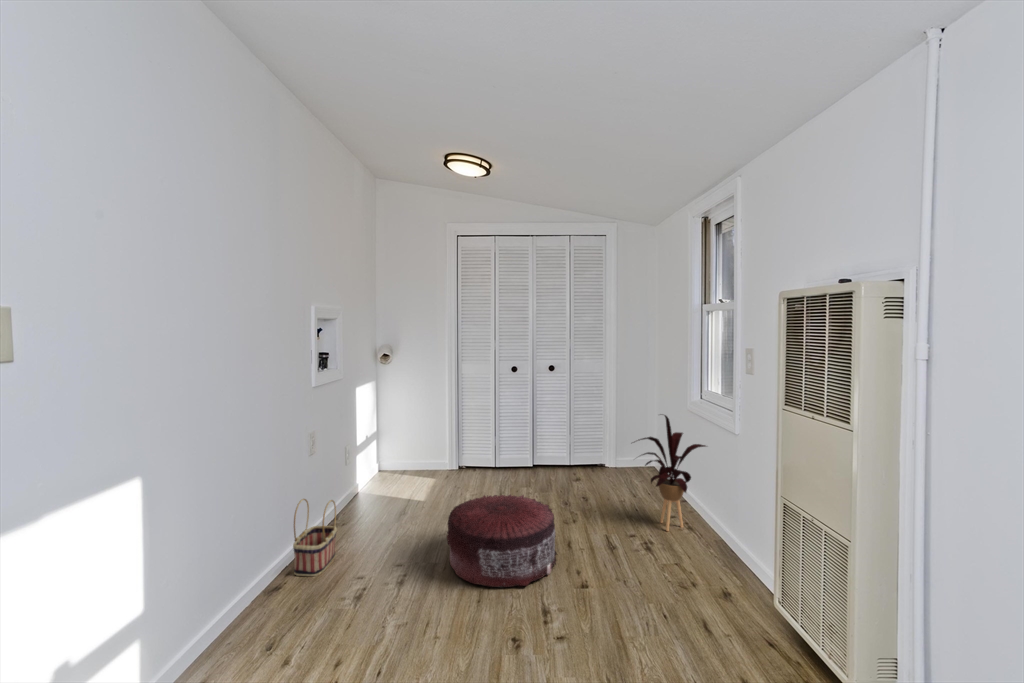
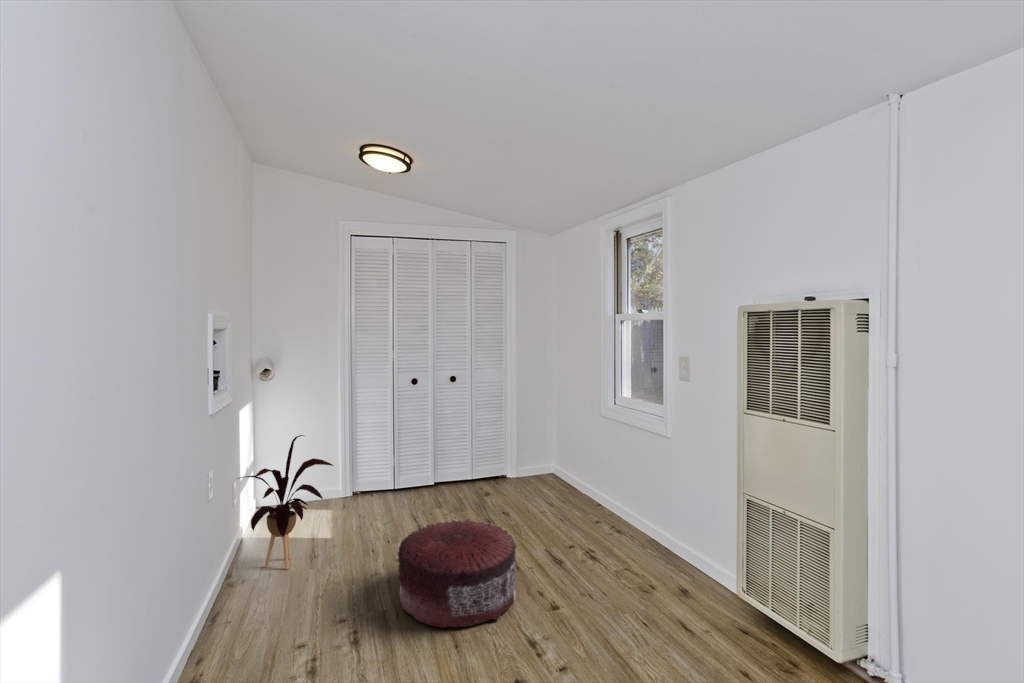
house plant: present [639,415,706,531] -> present [237,435,333,569]
basket: present [293,499,337,576] -> none [201,556,252,662]

